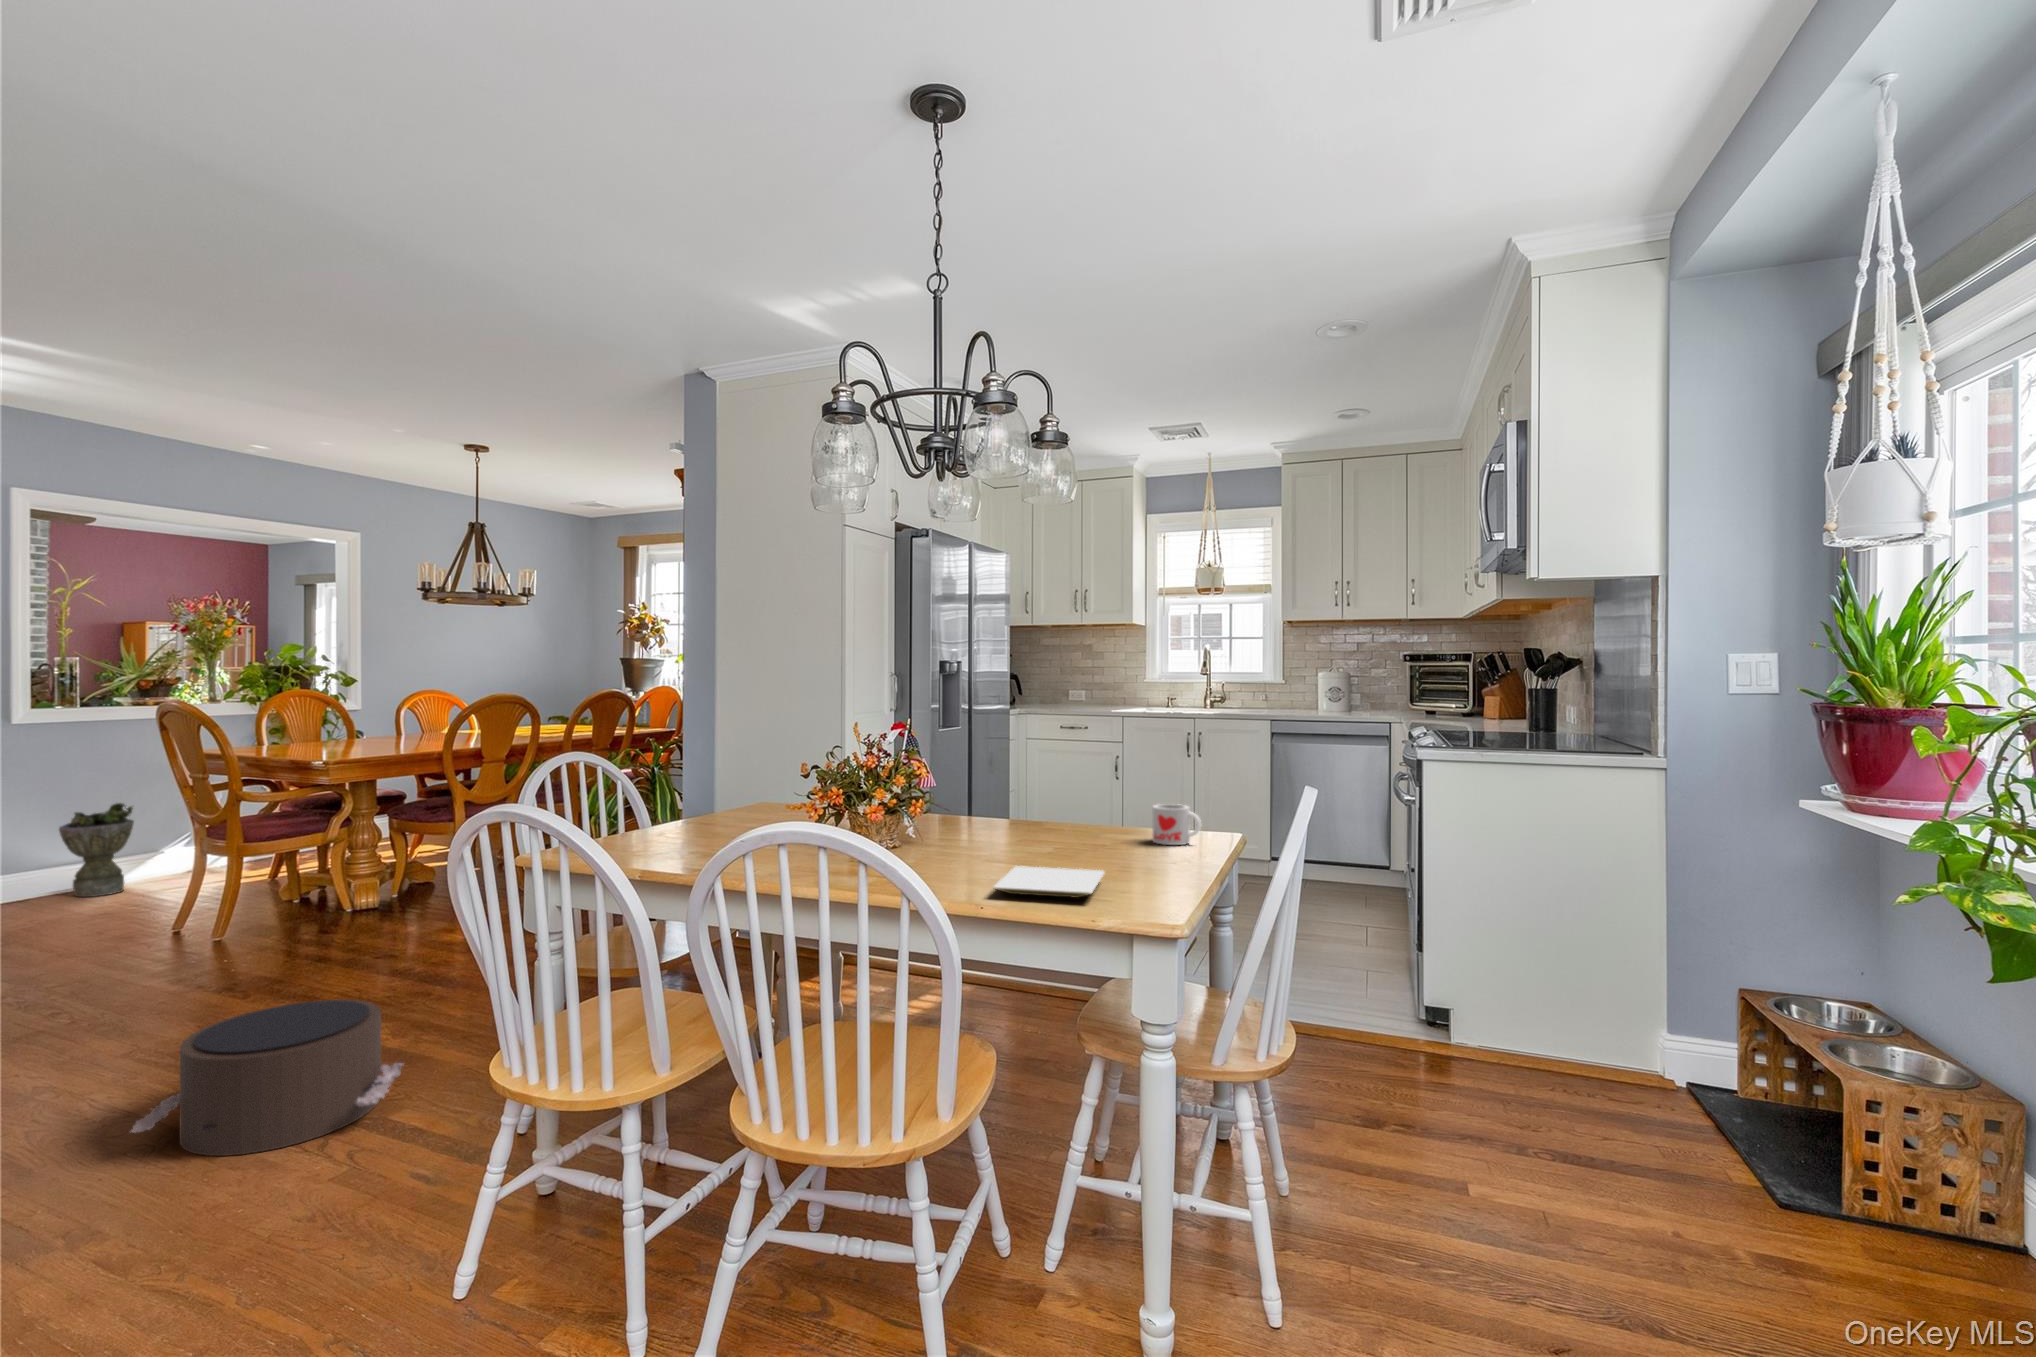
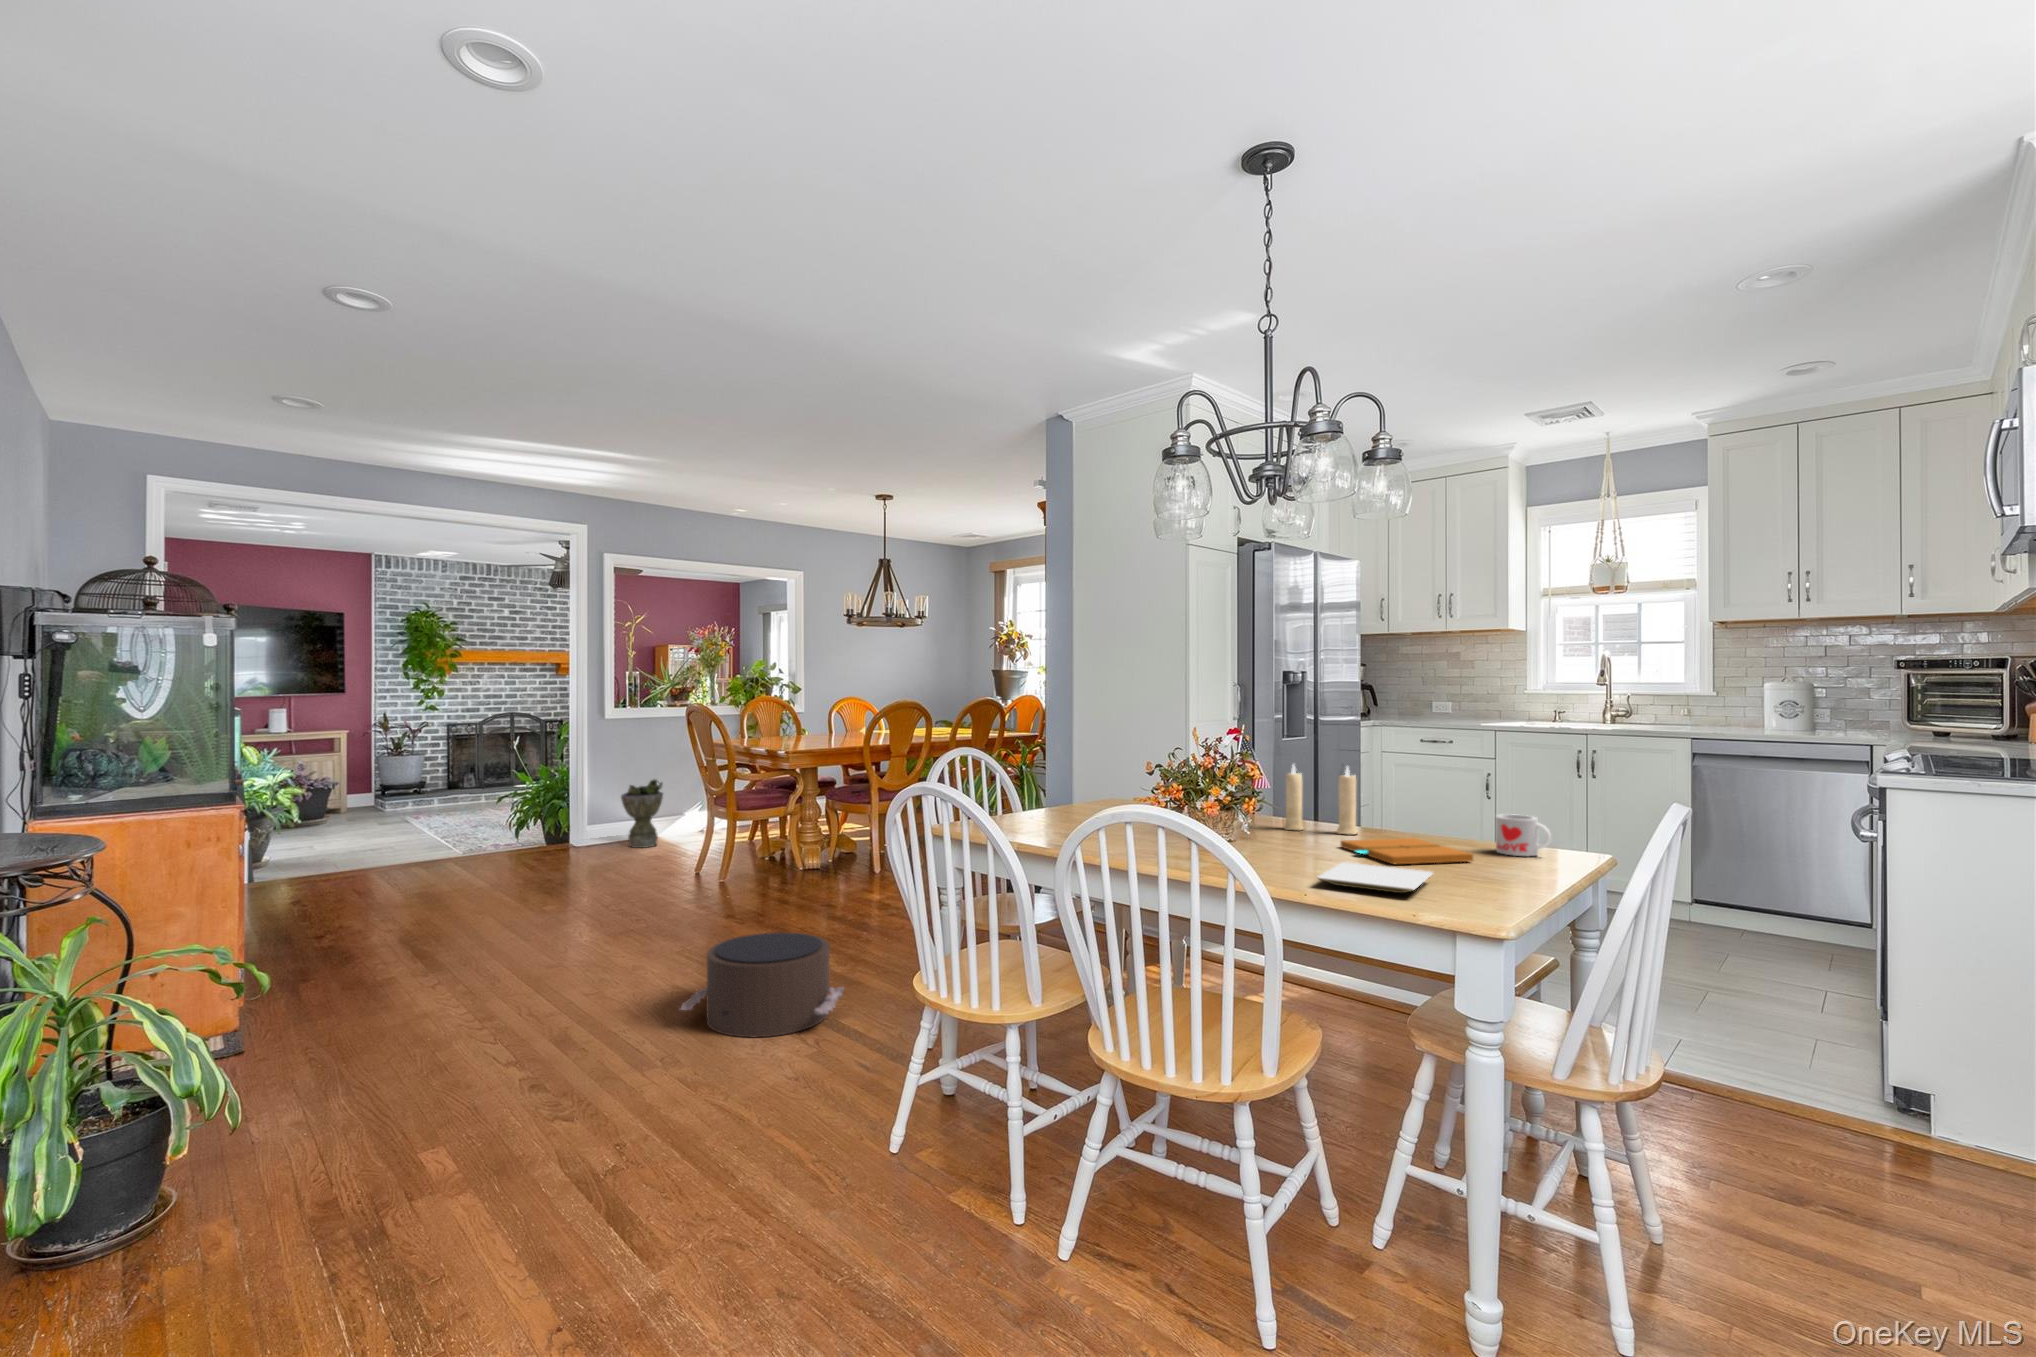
candle: none [947,758,1023,832] -> present [1284,765,1358,835]
book: none [1008,833,1136,864] -> present [1341,838,1473,864]

